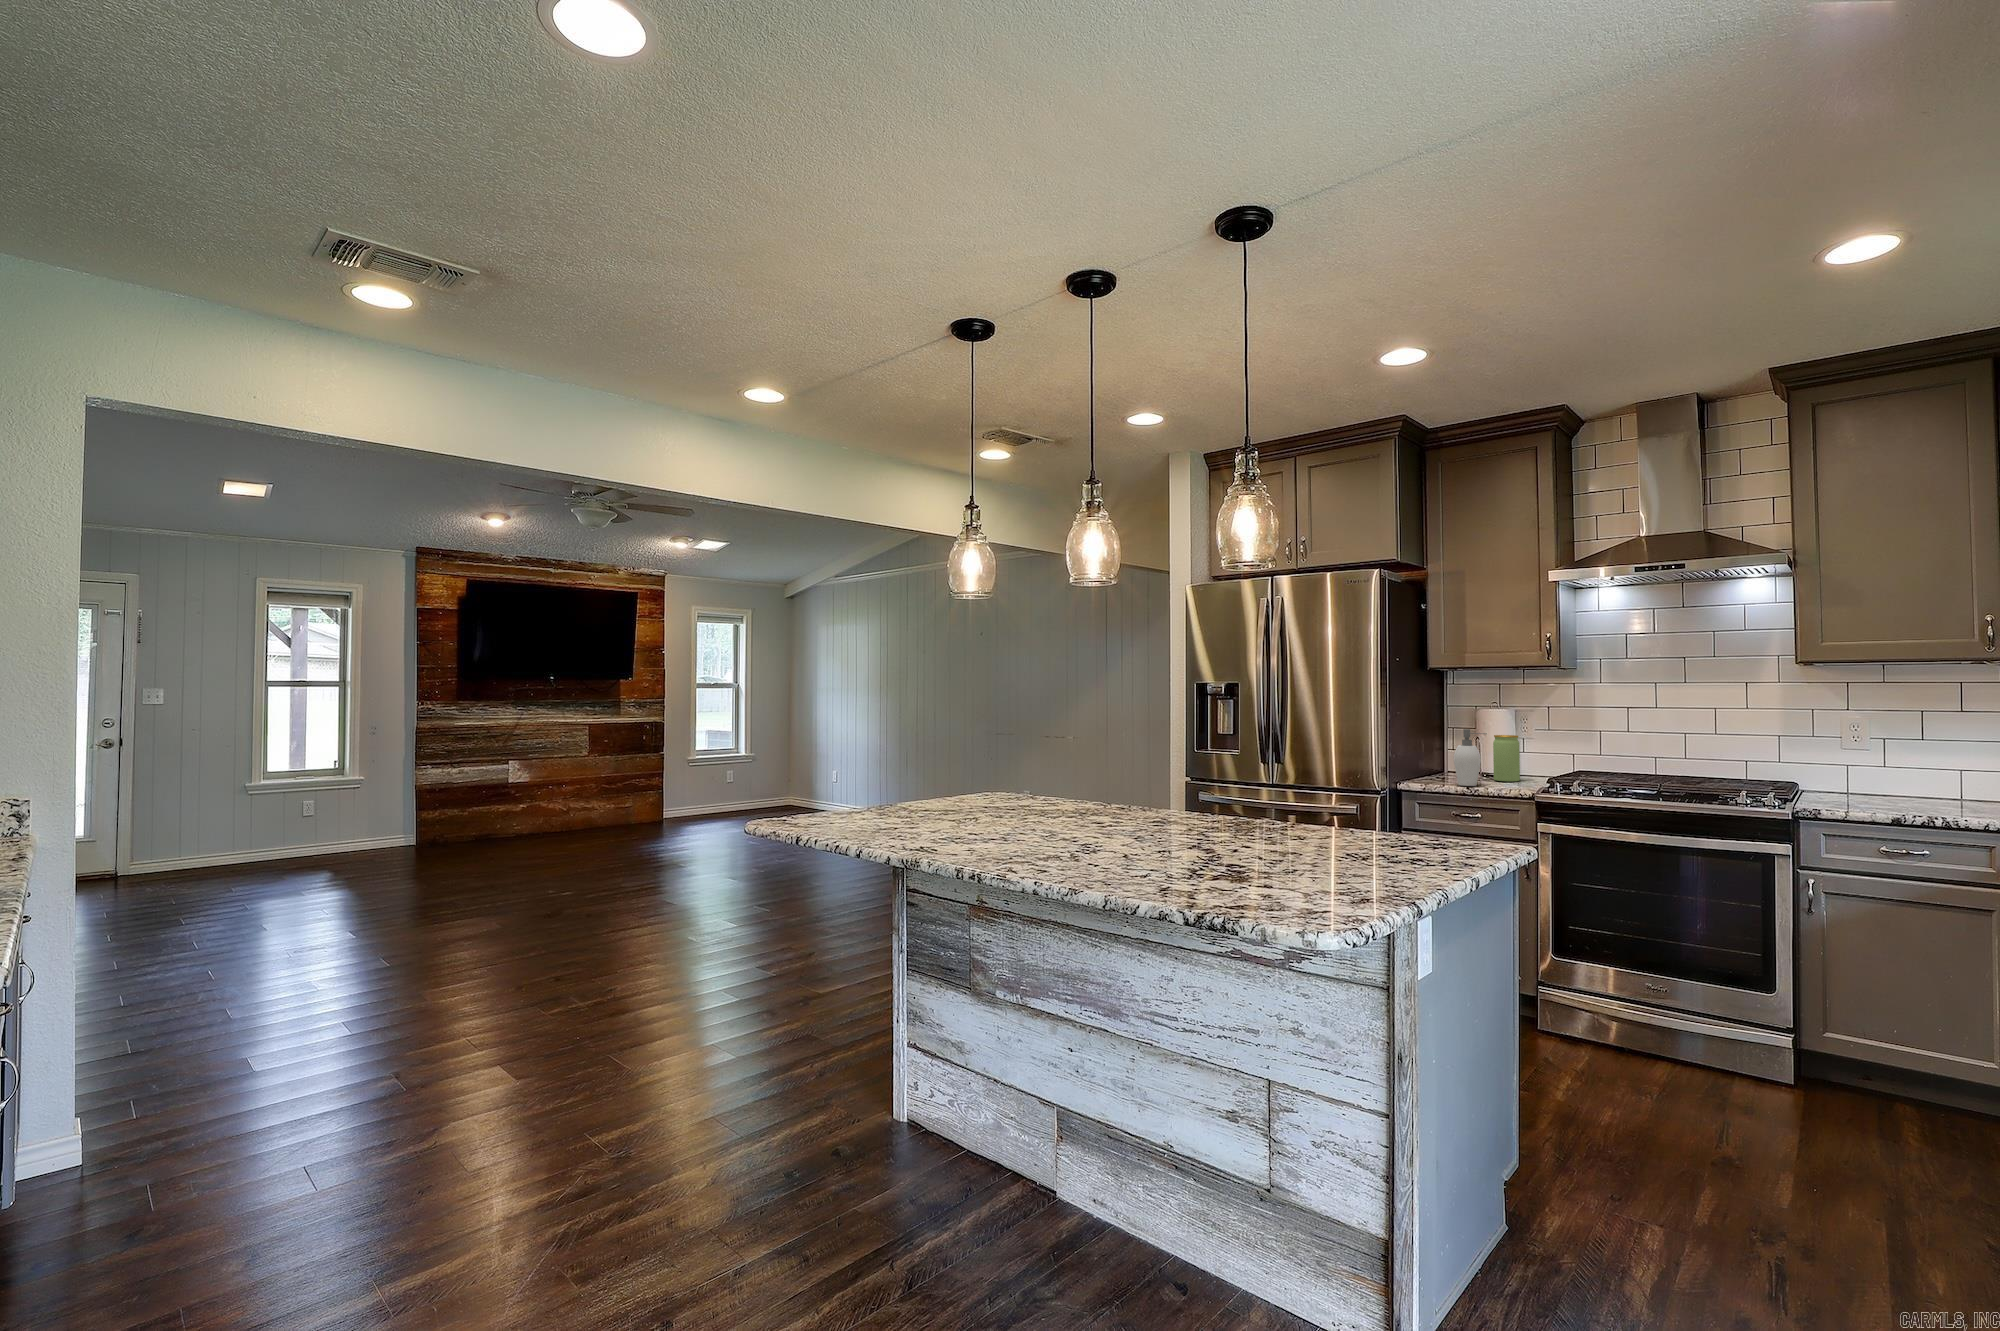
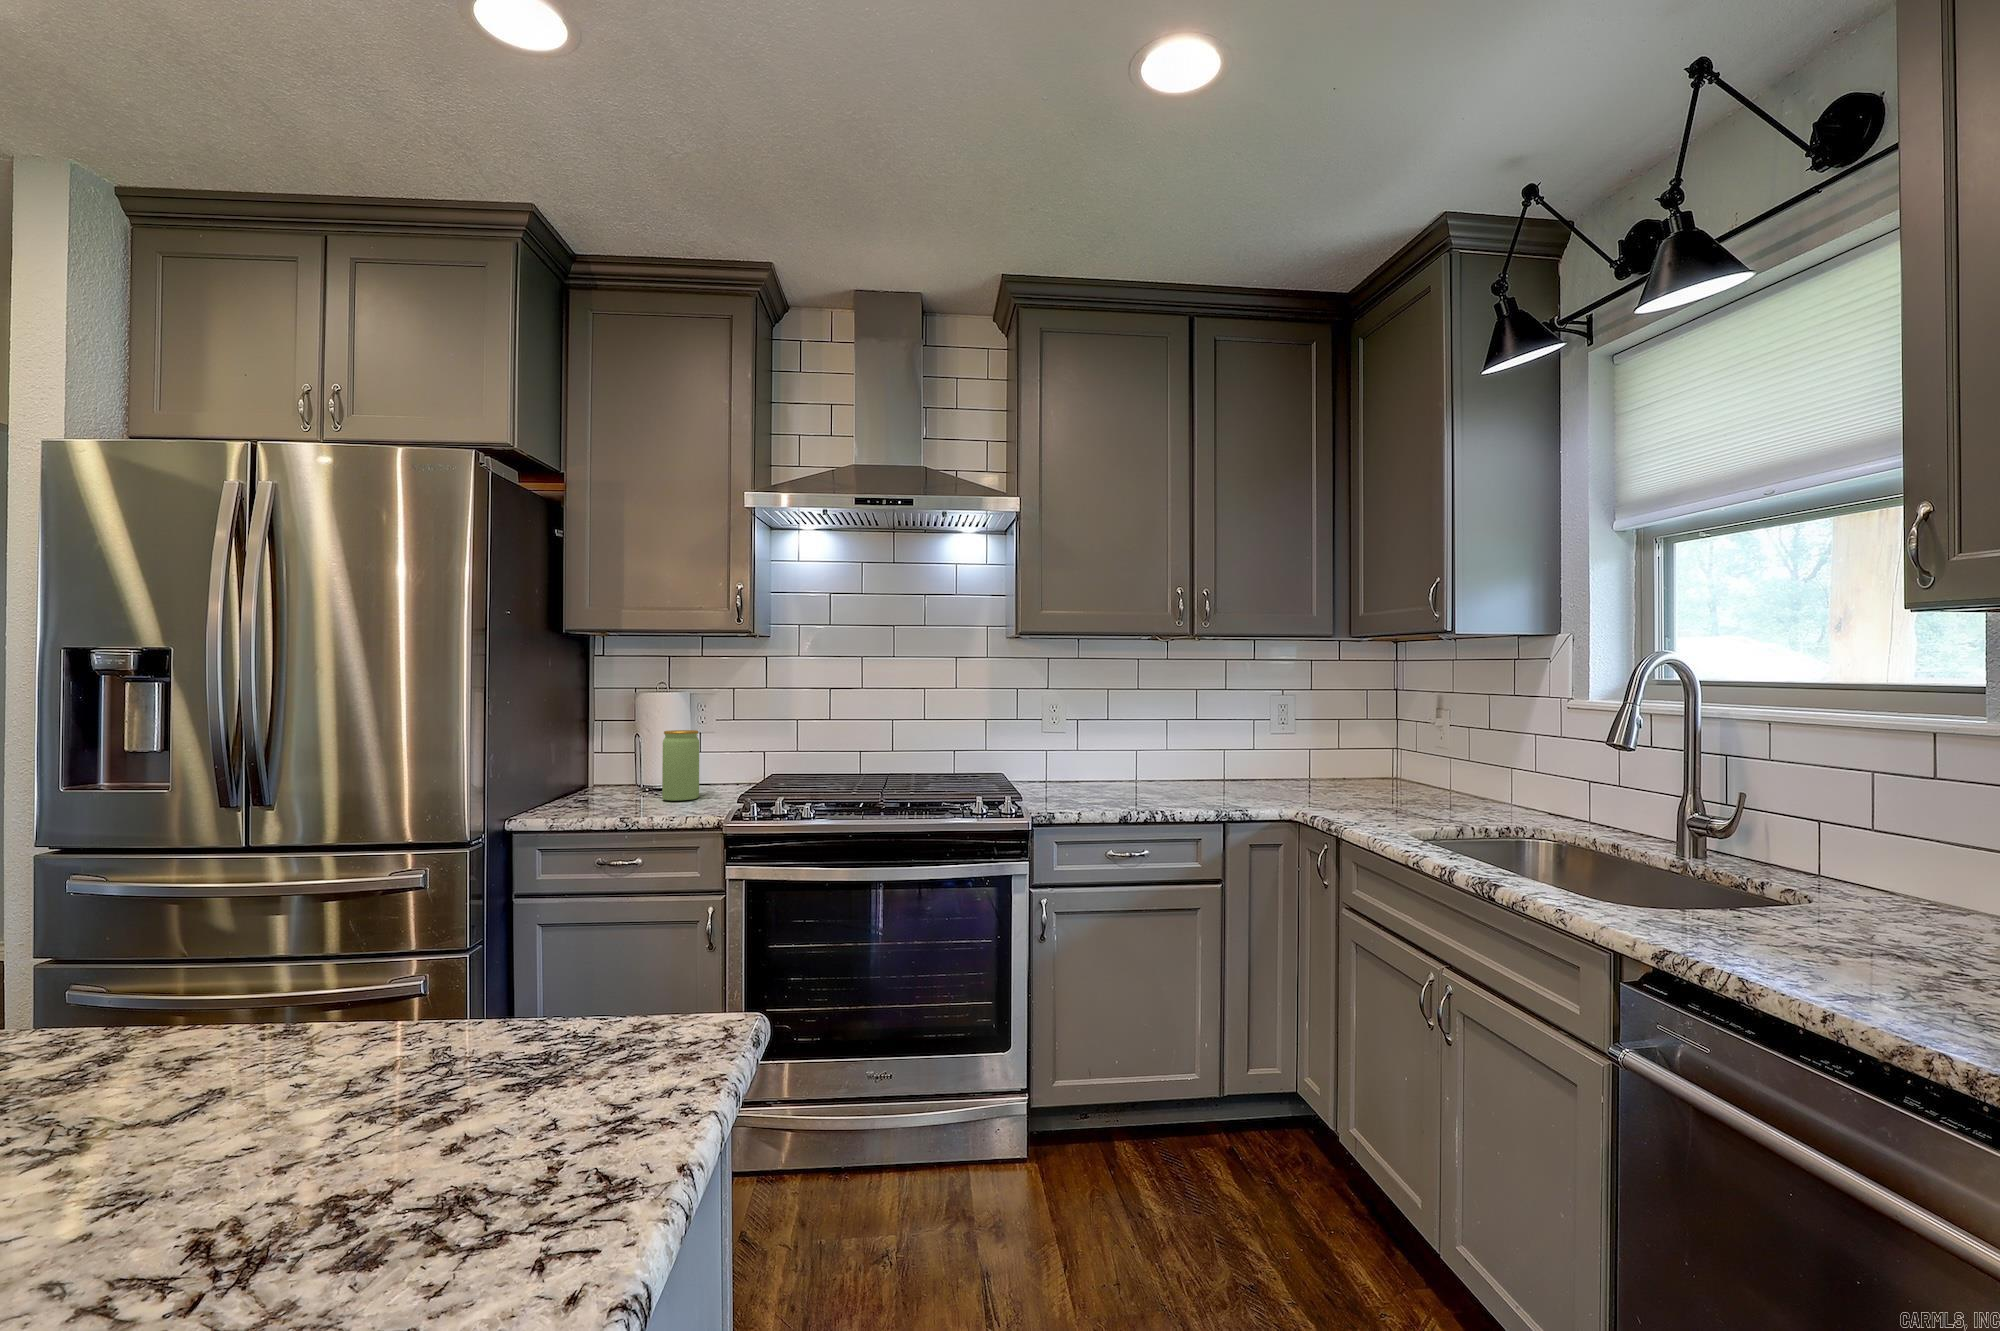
soap dispenser: present [1453,729,1487,786] -> none [602,724,655,814]

